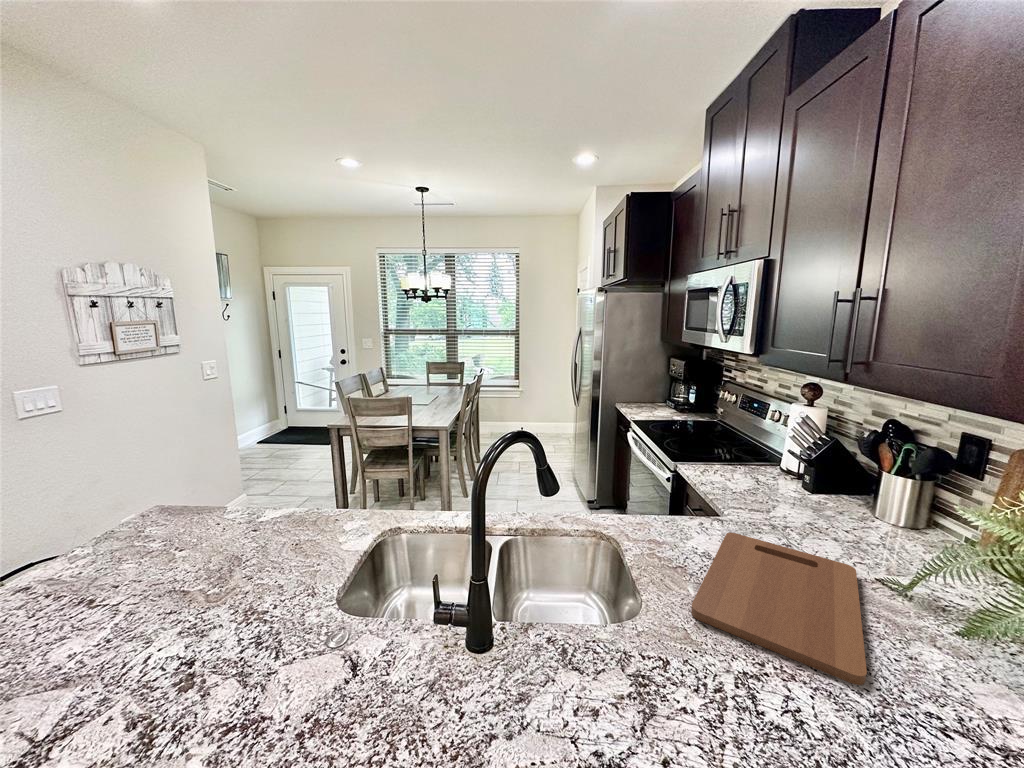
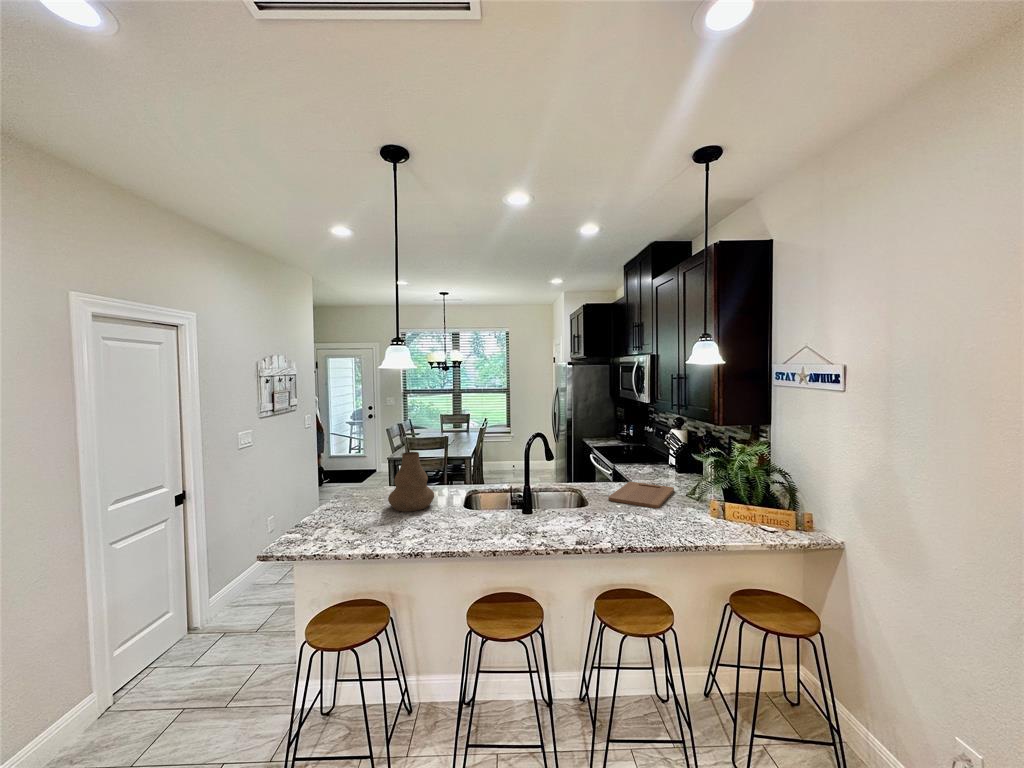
vase: none [79,467,235,641] -> present [388,452,434,512]

